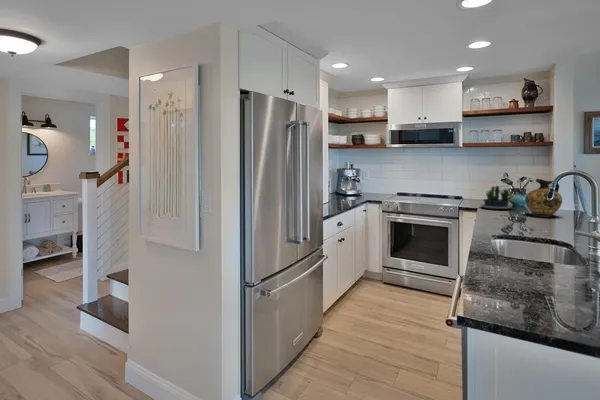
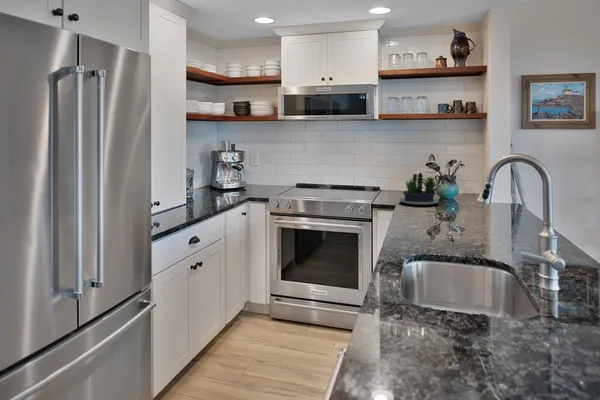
ceramic jug: present [526,179,562,217] -> none [455,164,499,216]

